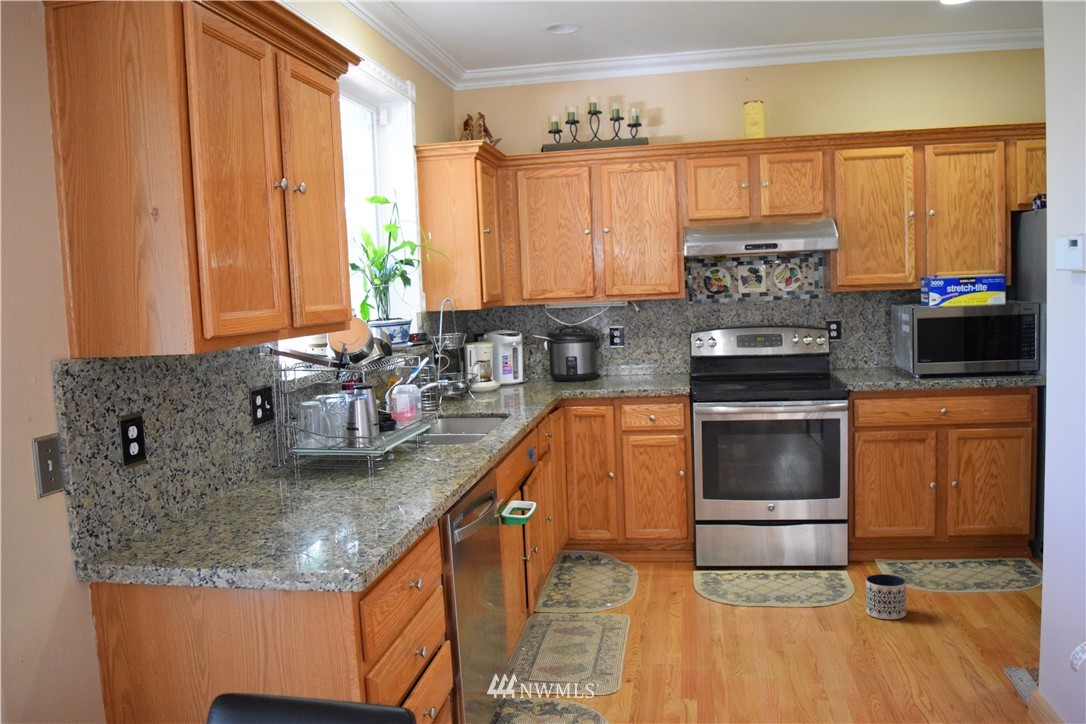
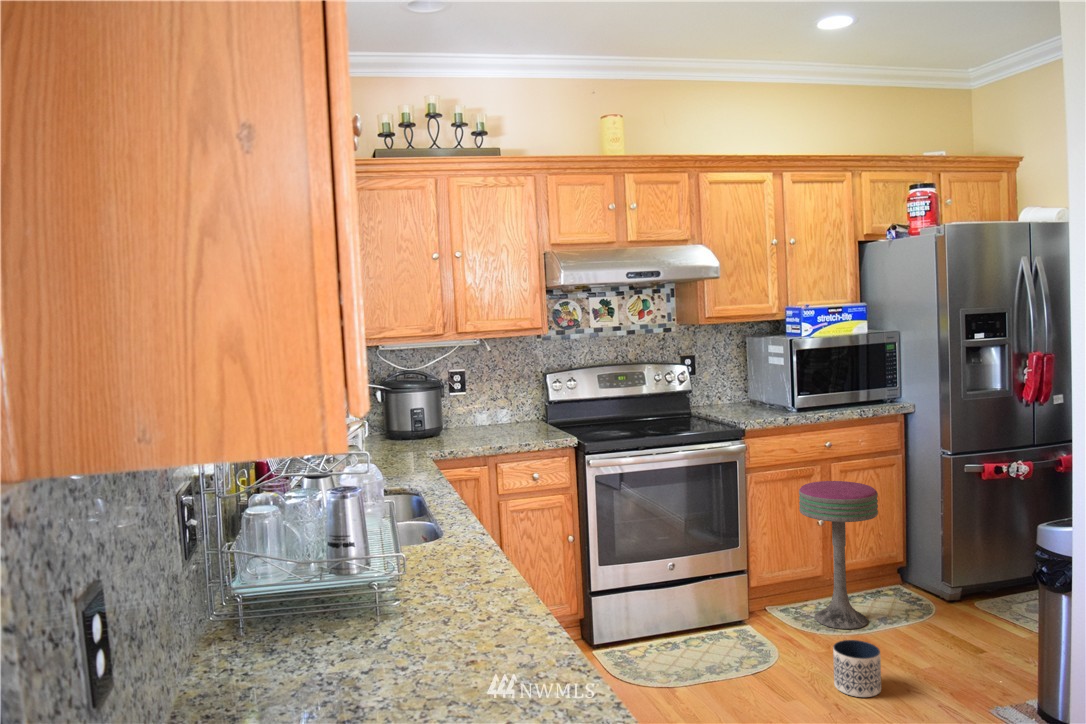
bar stool: none [898,445,973,581] -> present [799,481,878,629]

